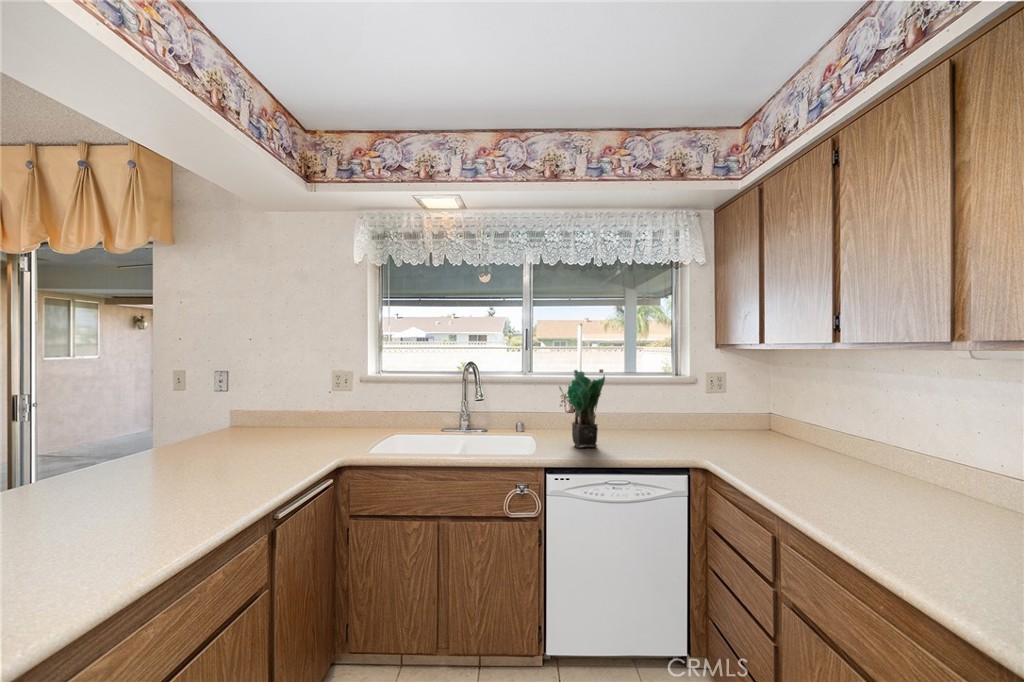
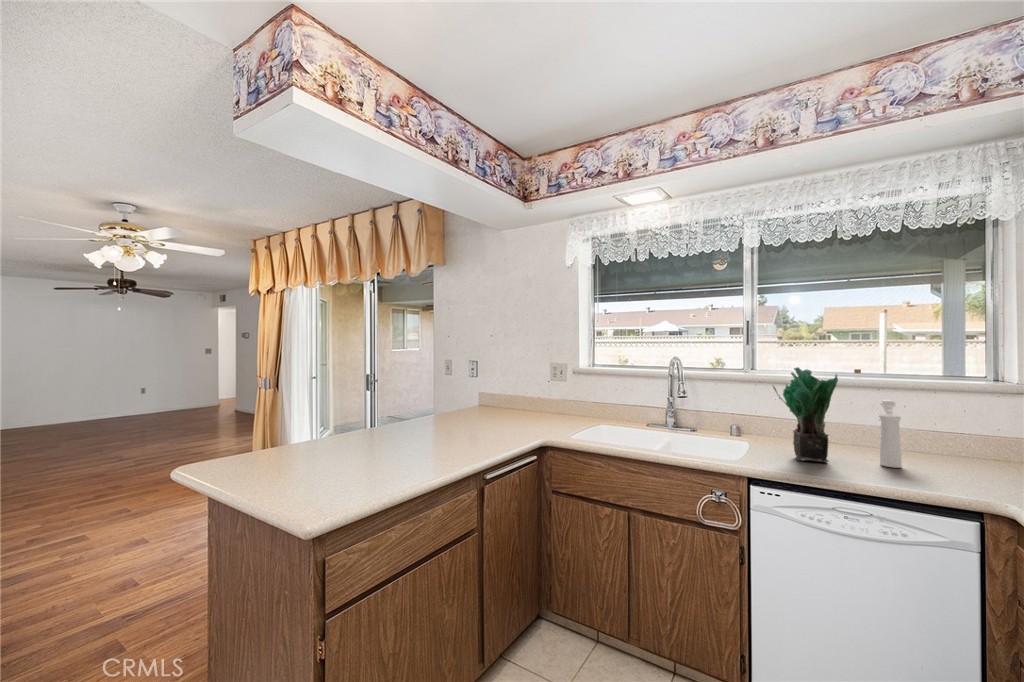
pepper mill: none [626,394,641,445] -> present [879,400,902,468]

